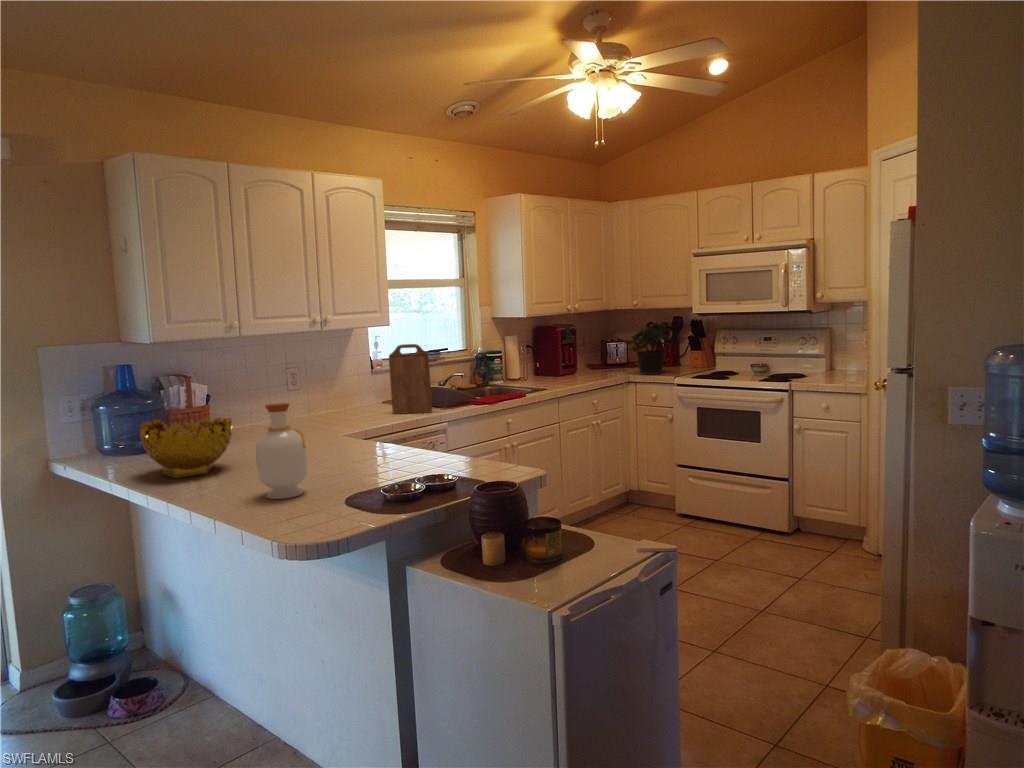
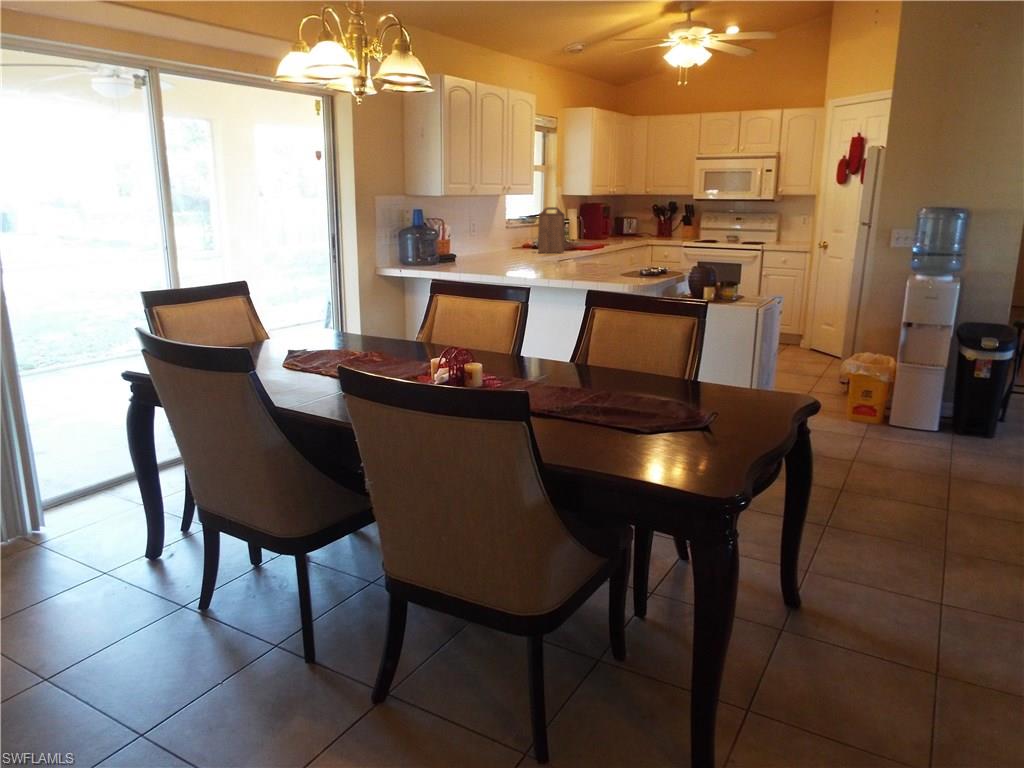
potted plant: present [626,323,669,375] -> none [646,204,678,241]
bottle: present [256,403,307,499] -> none [570,227,597,276]
decorative bowl: present [140,417,233,478] -> none [472,239,521,271]

